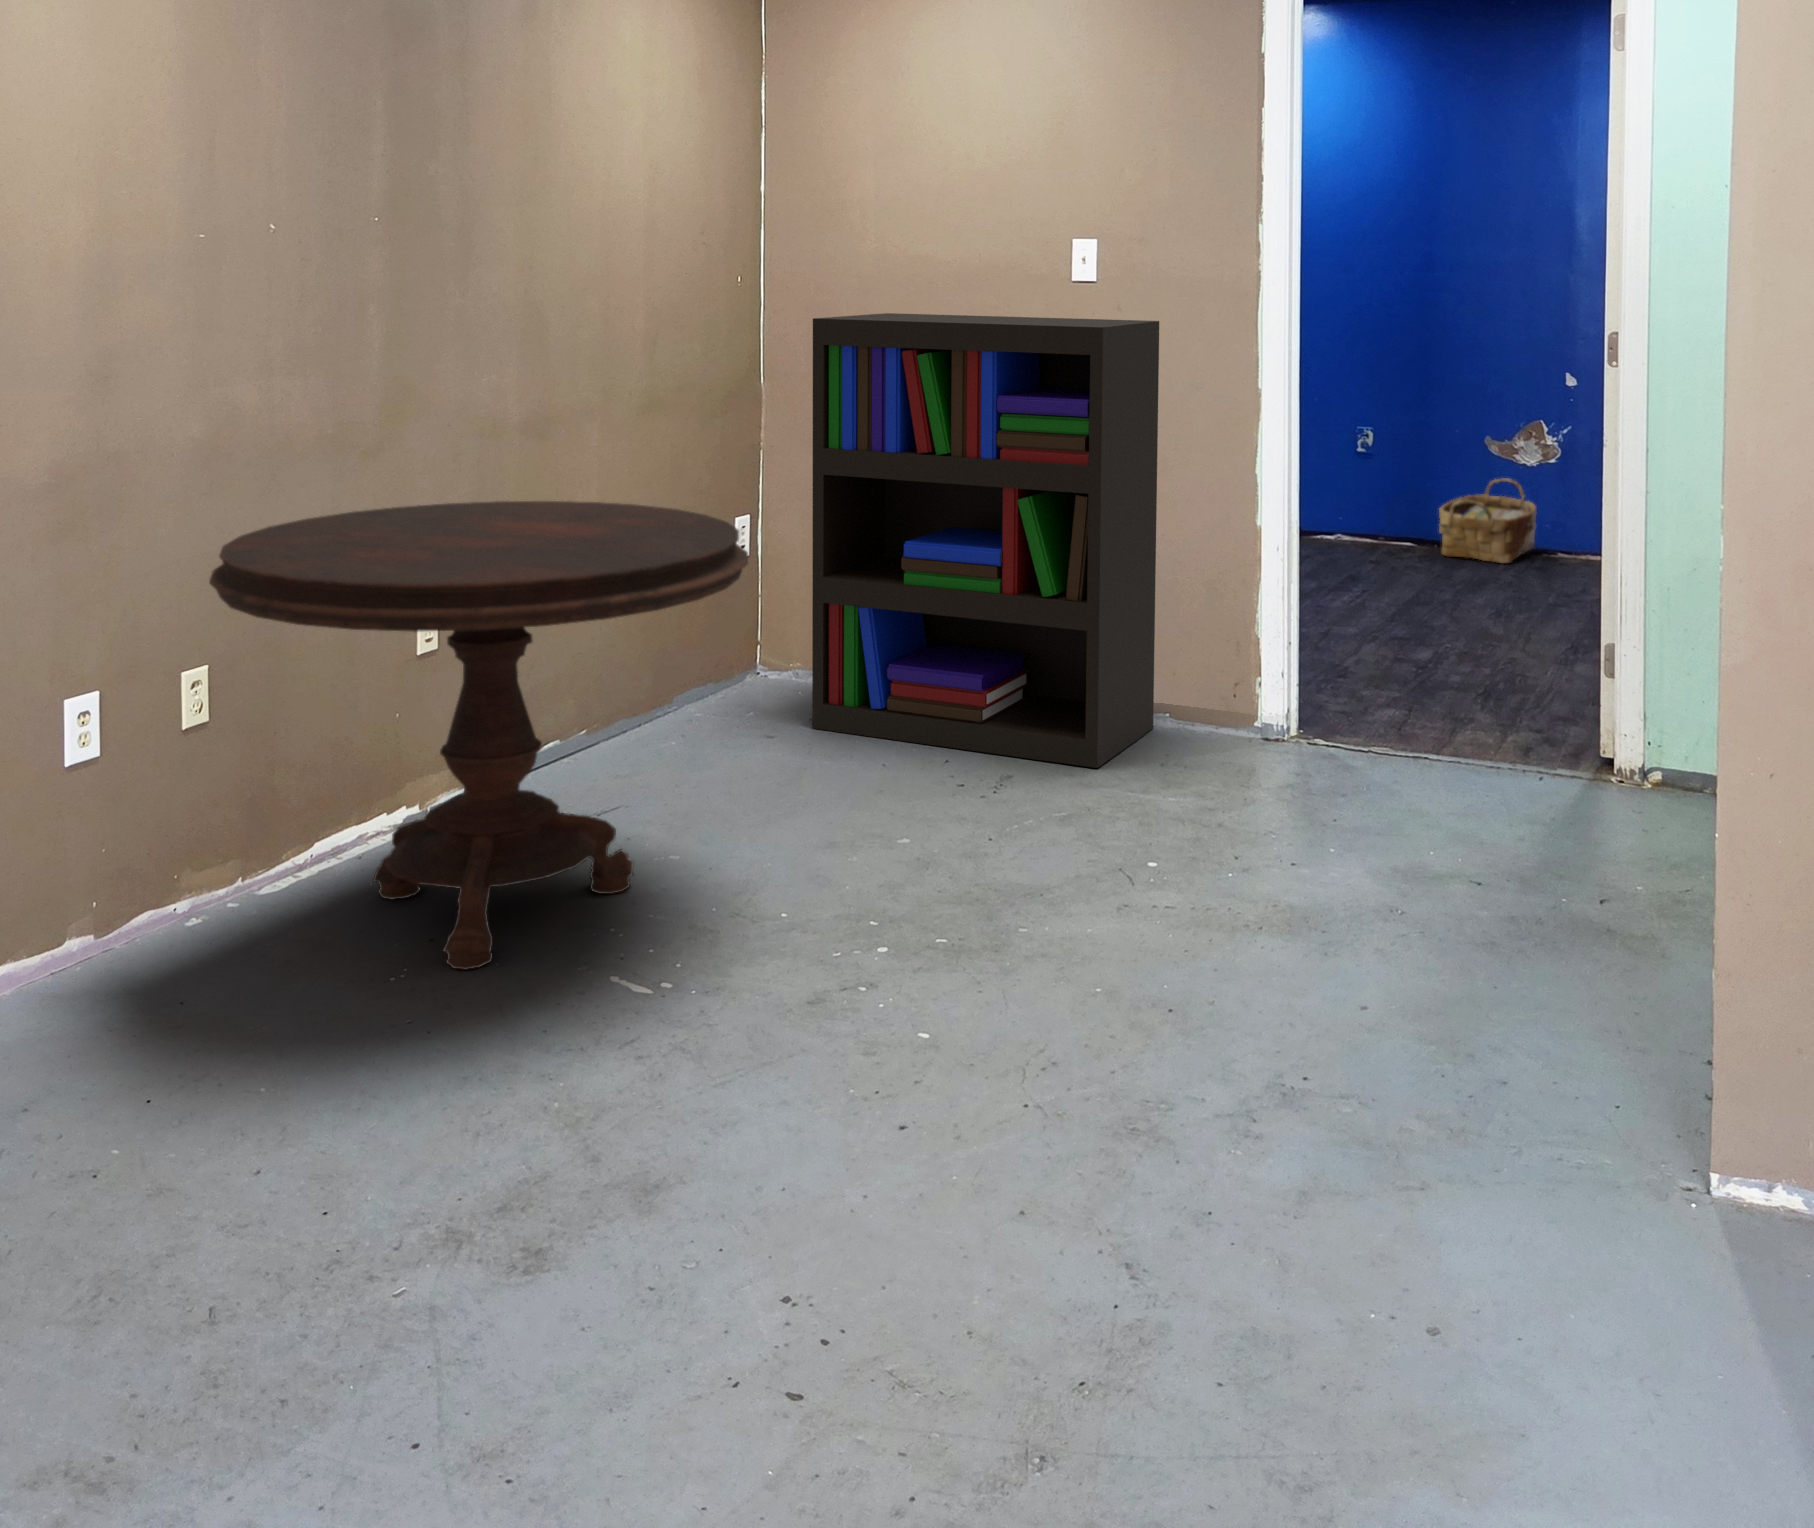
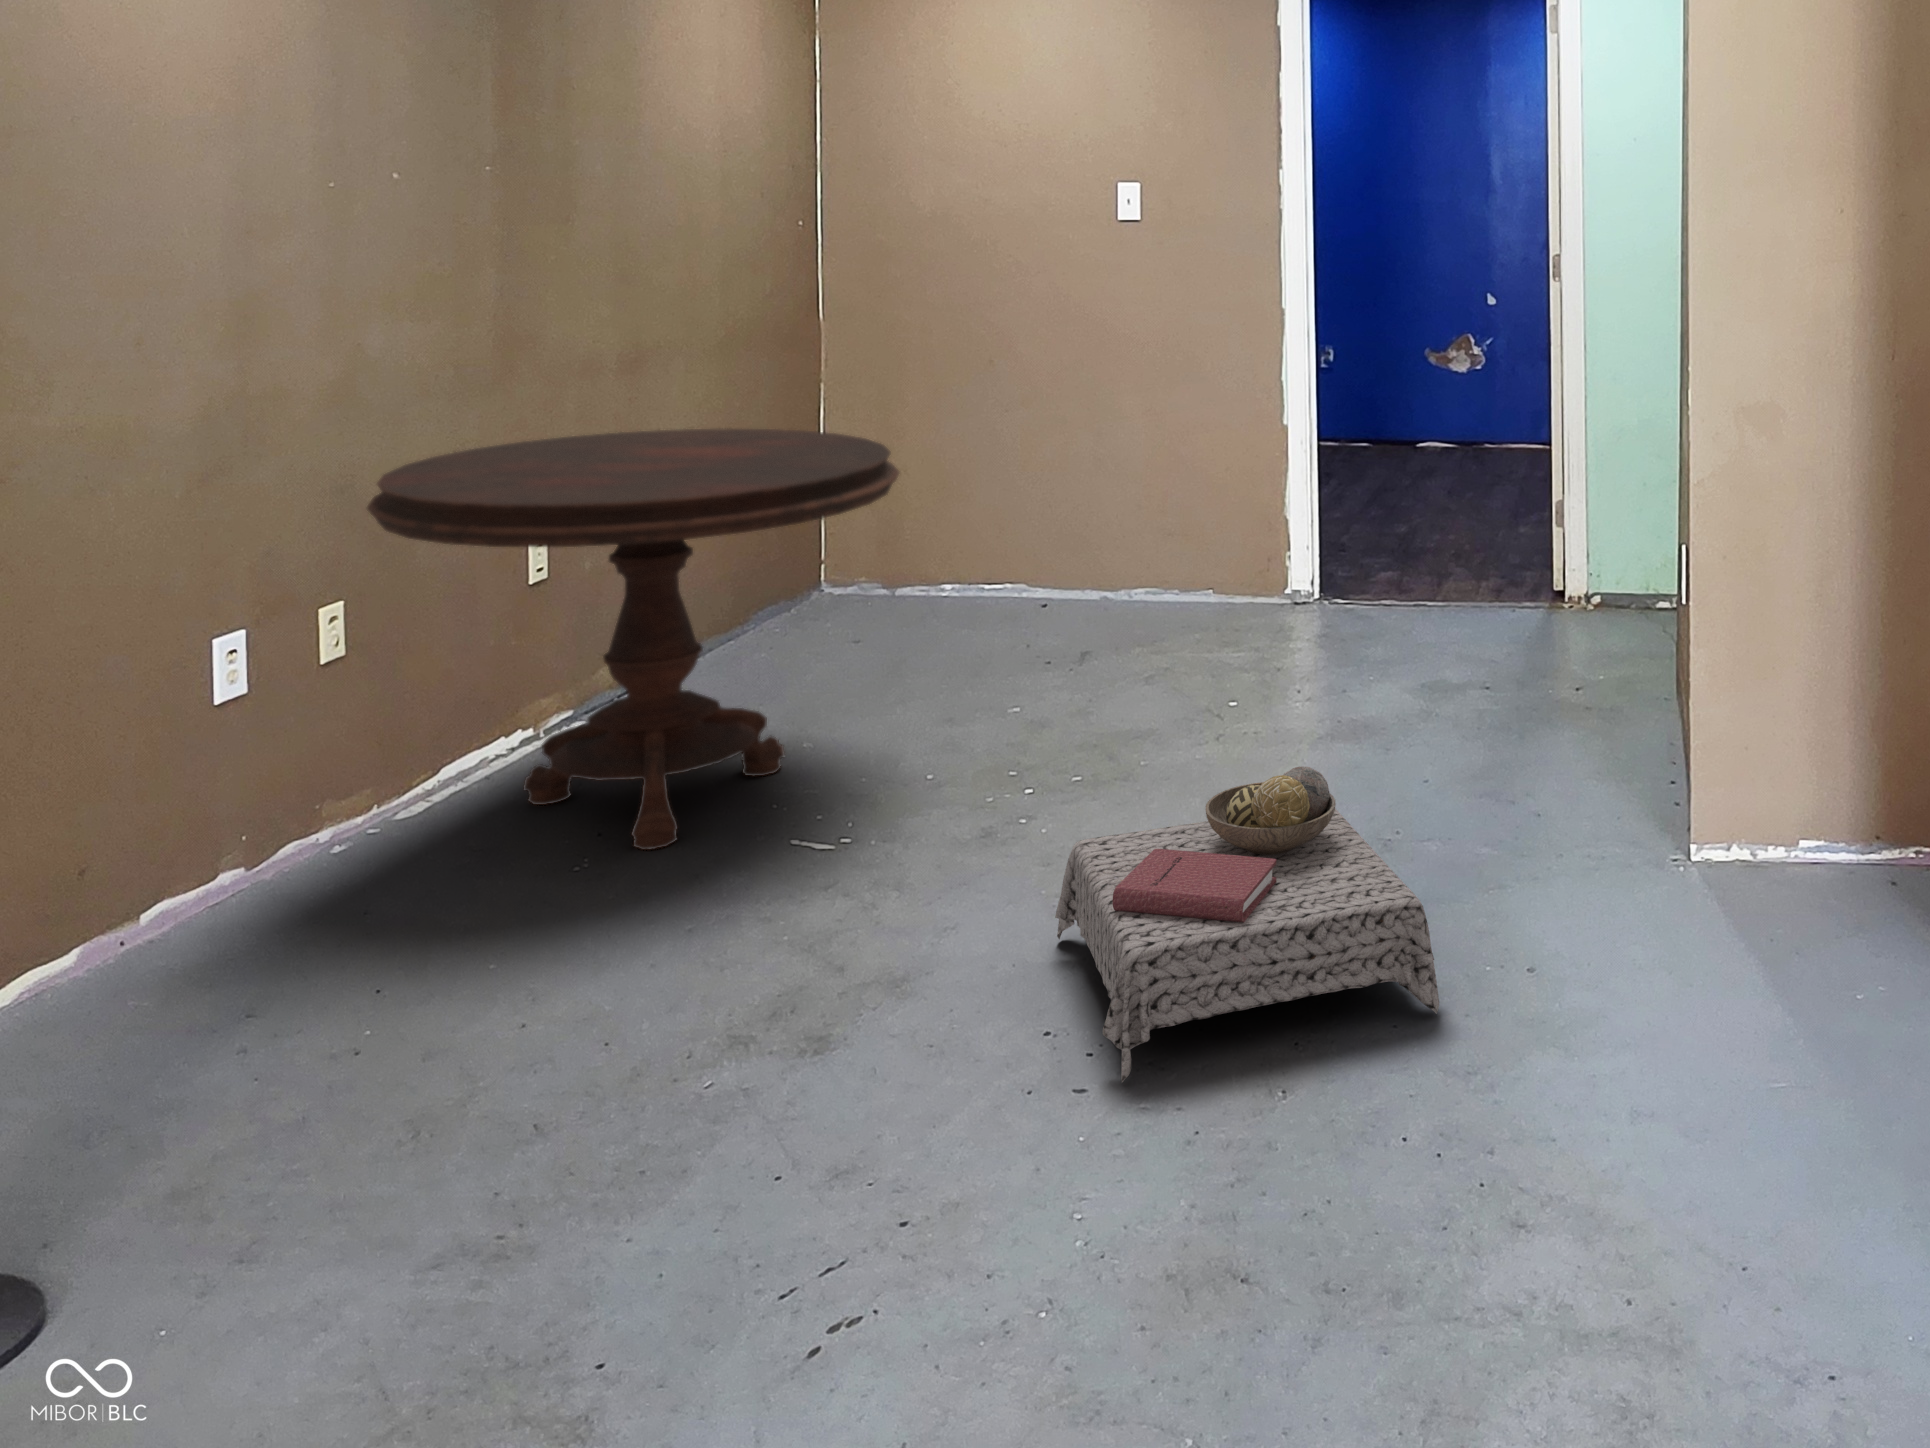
bookshelf: present [812,313,1159,768] -> none [889,253,1200,635]
woven basket: present [1439,478,1537,563] -> none [1391,382,1468,453]
ottoman: none [806,994,1270,1403] -> present [1055,766,1439,1082]

